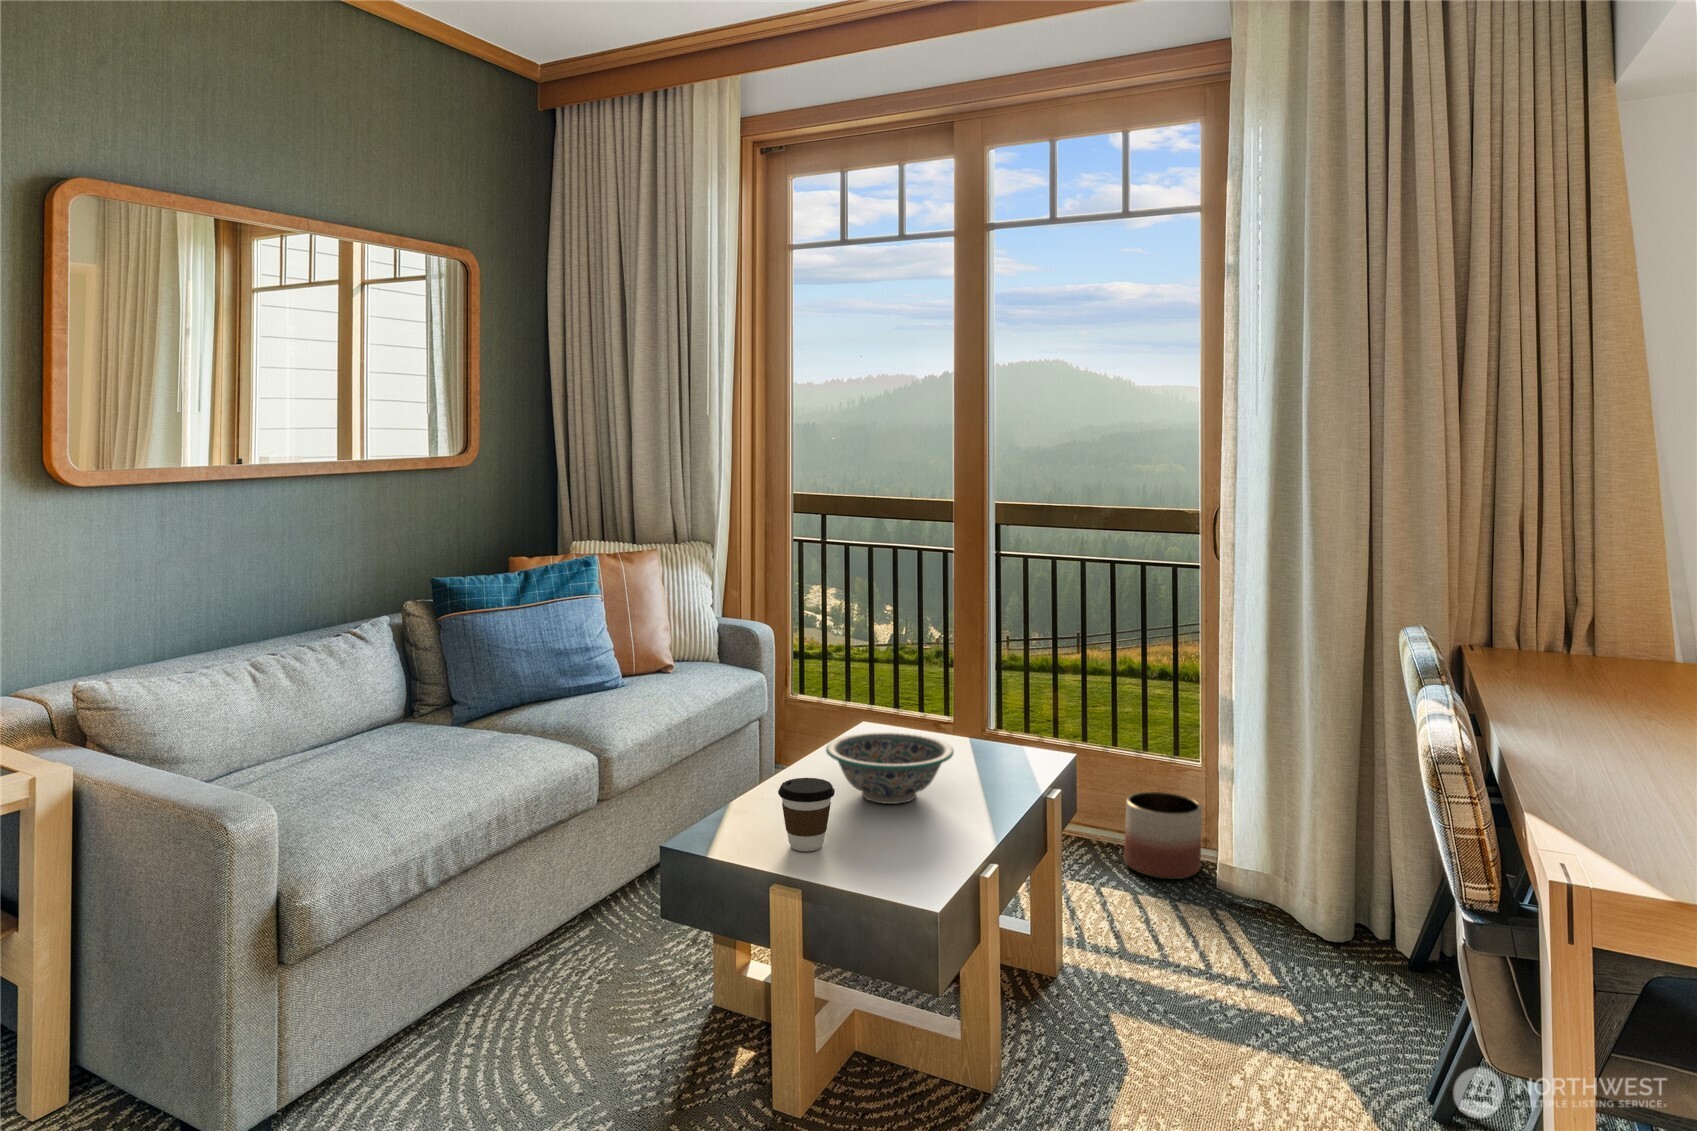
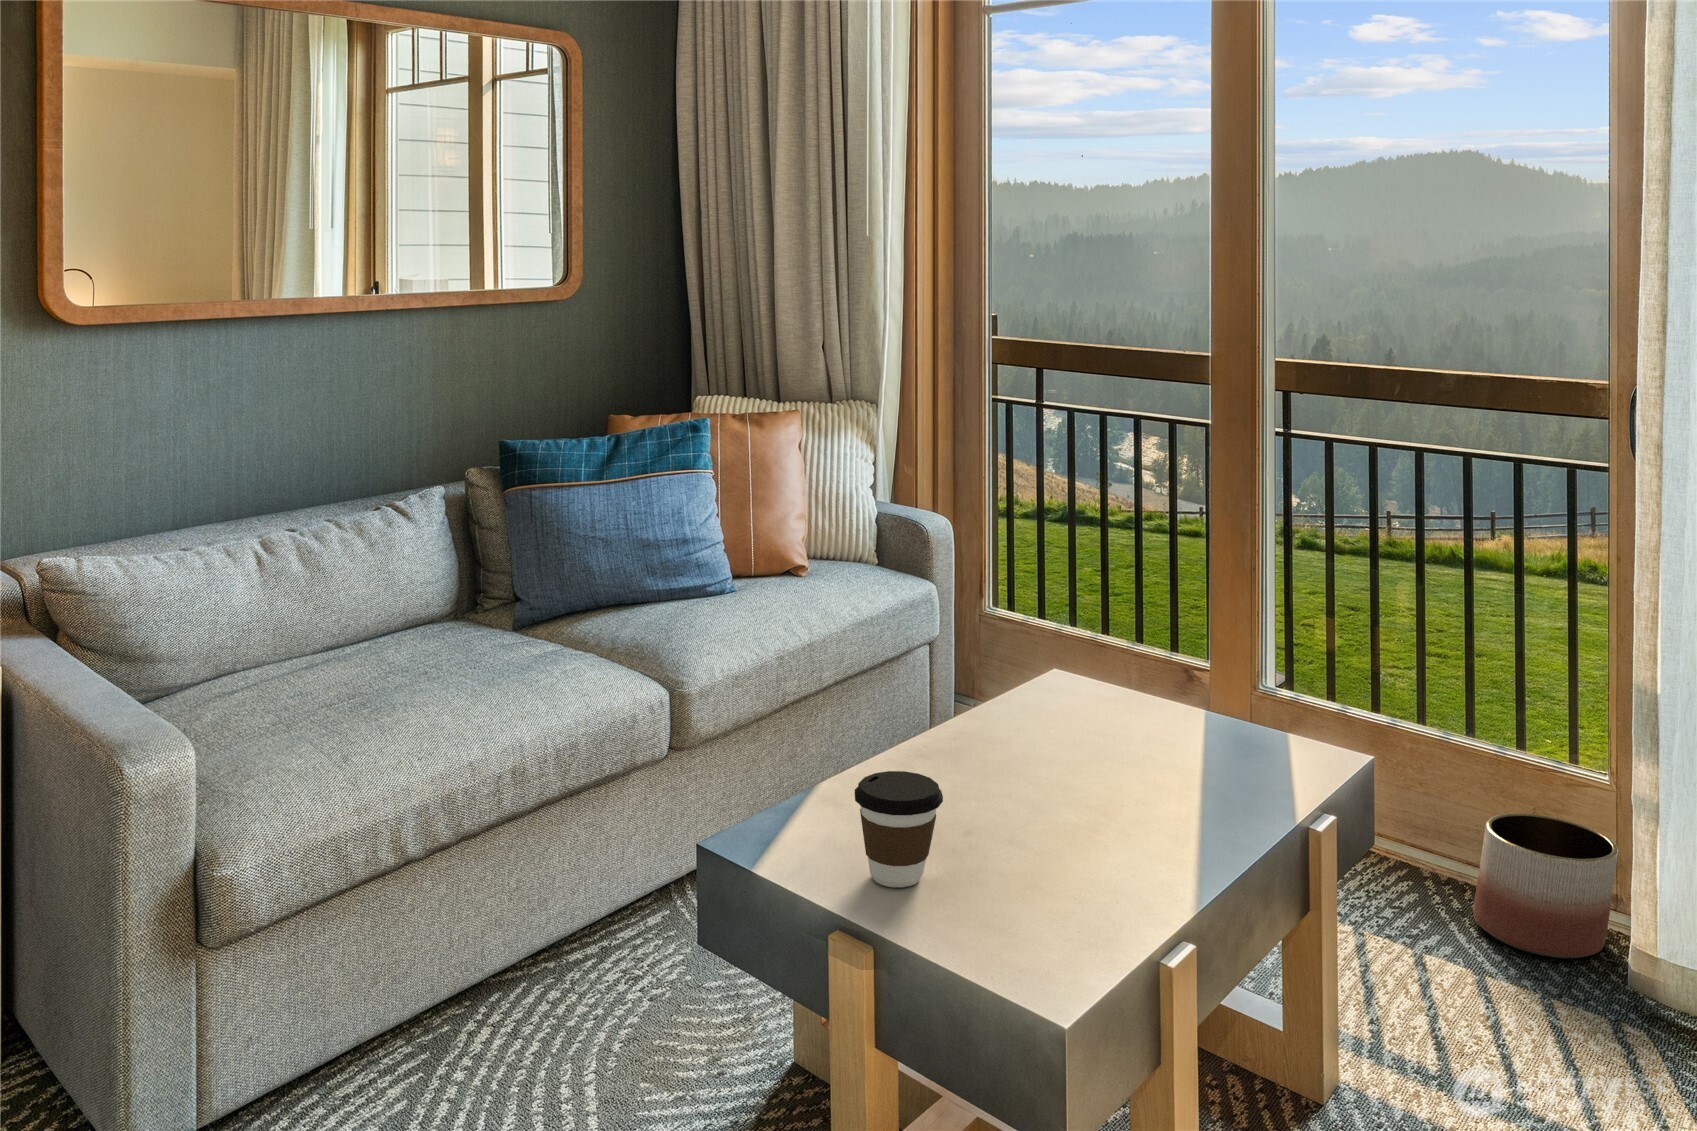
decorative bowl: present [826,732,954,804] -> none [960,699,1164,818]

